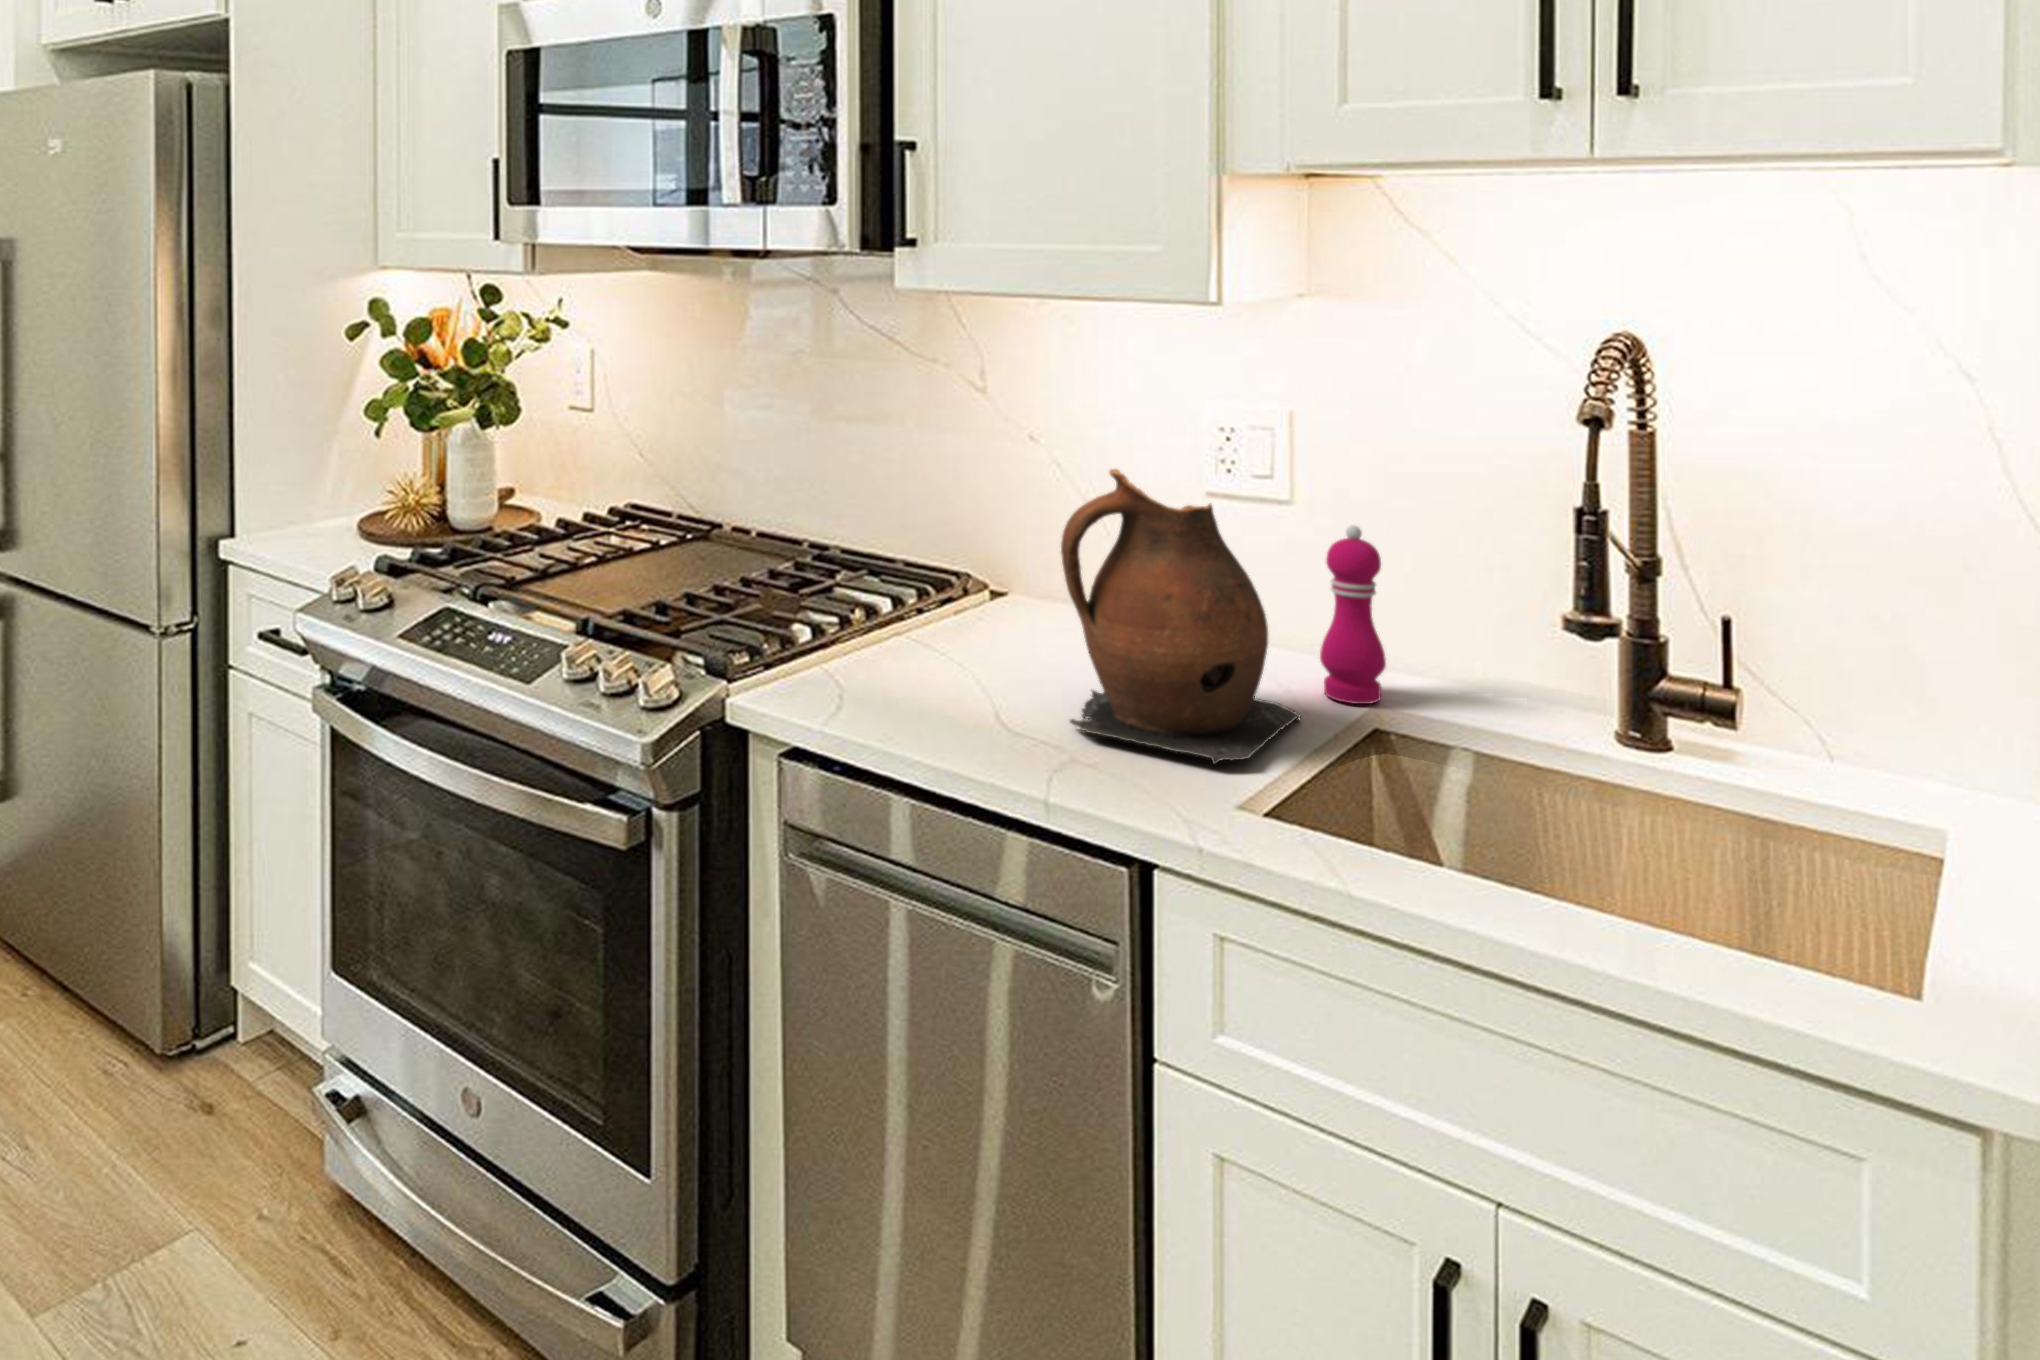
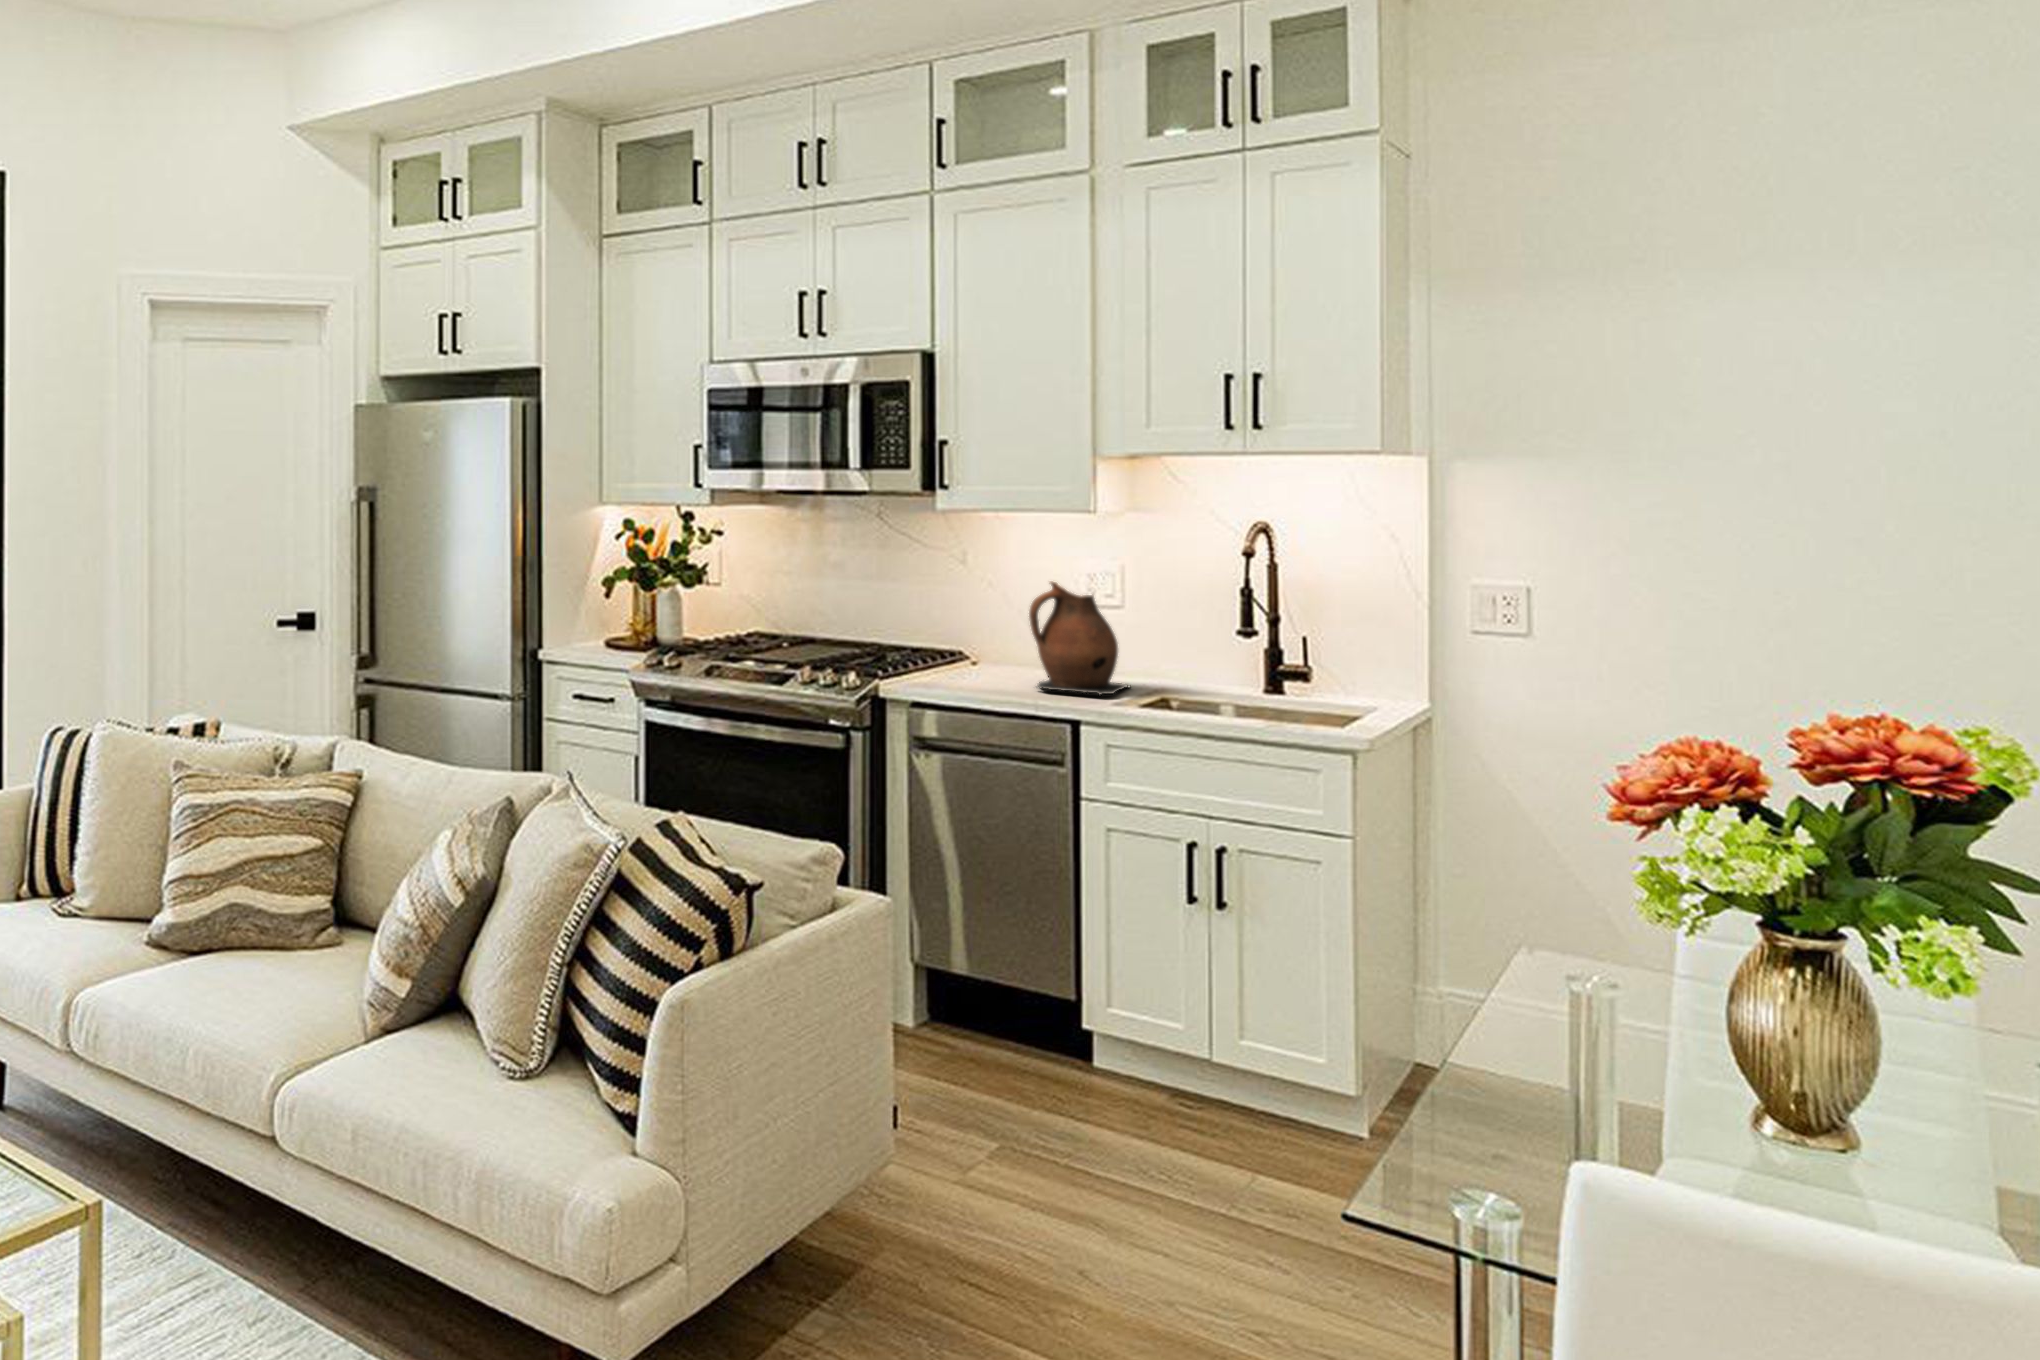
pepper mill: present [1320,525,1386,704] -> none [1137,608,1166,684]

